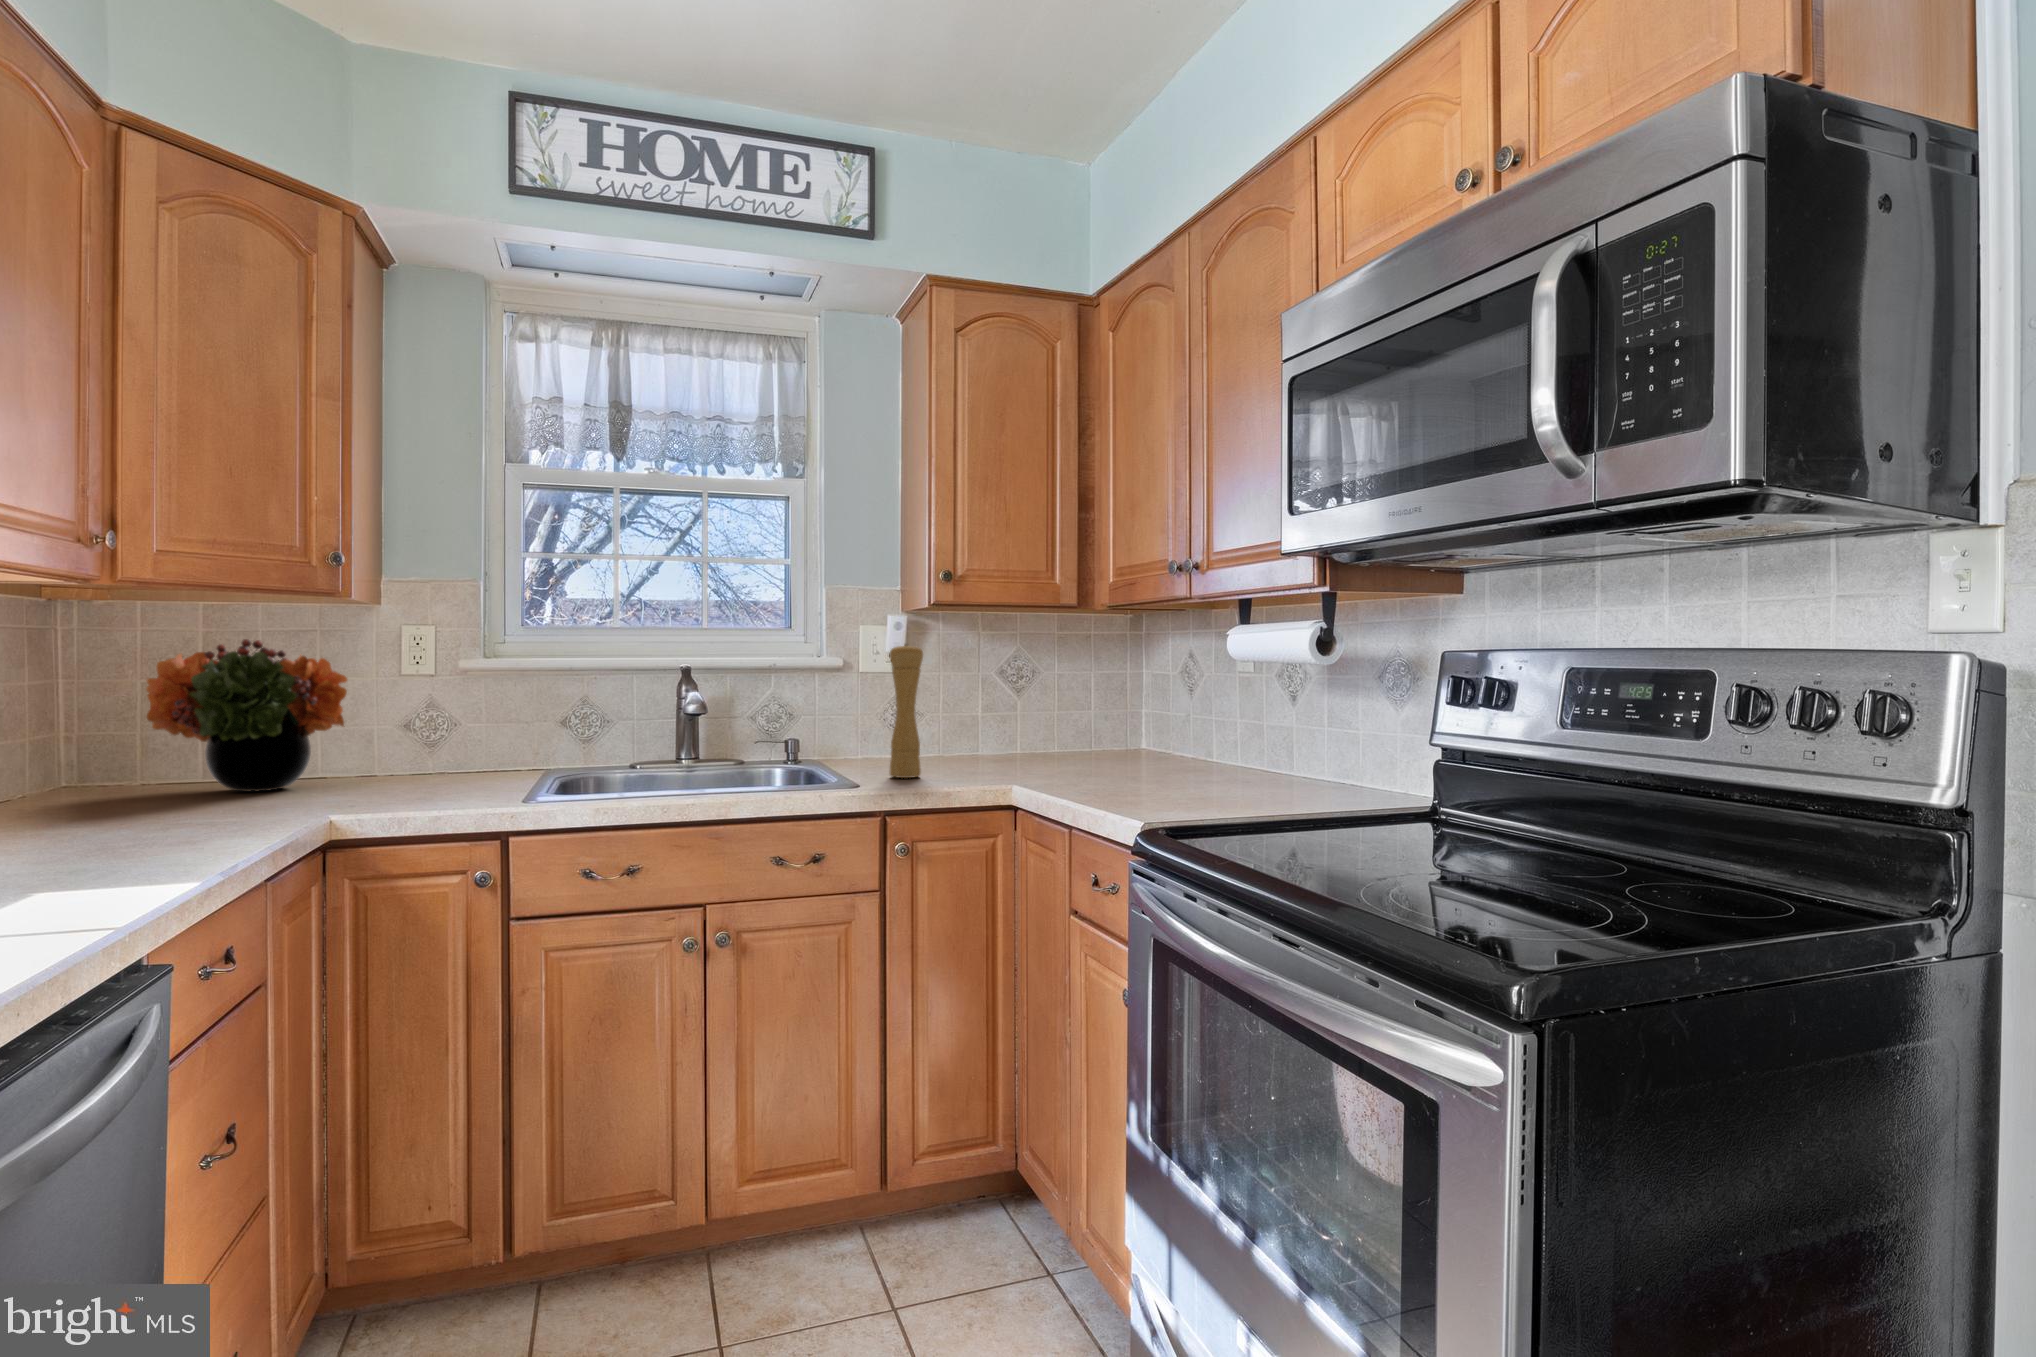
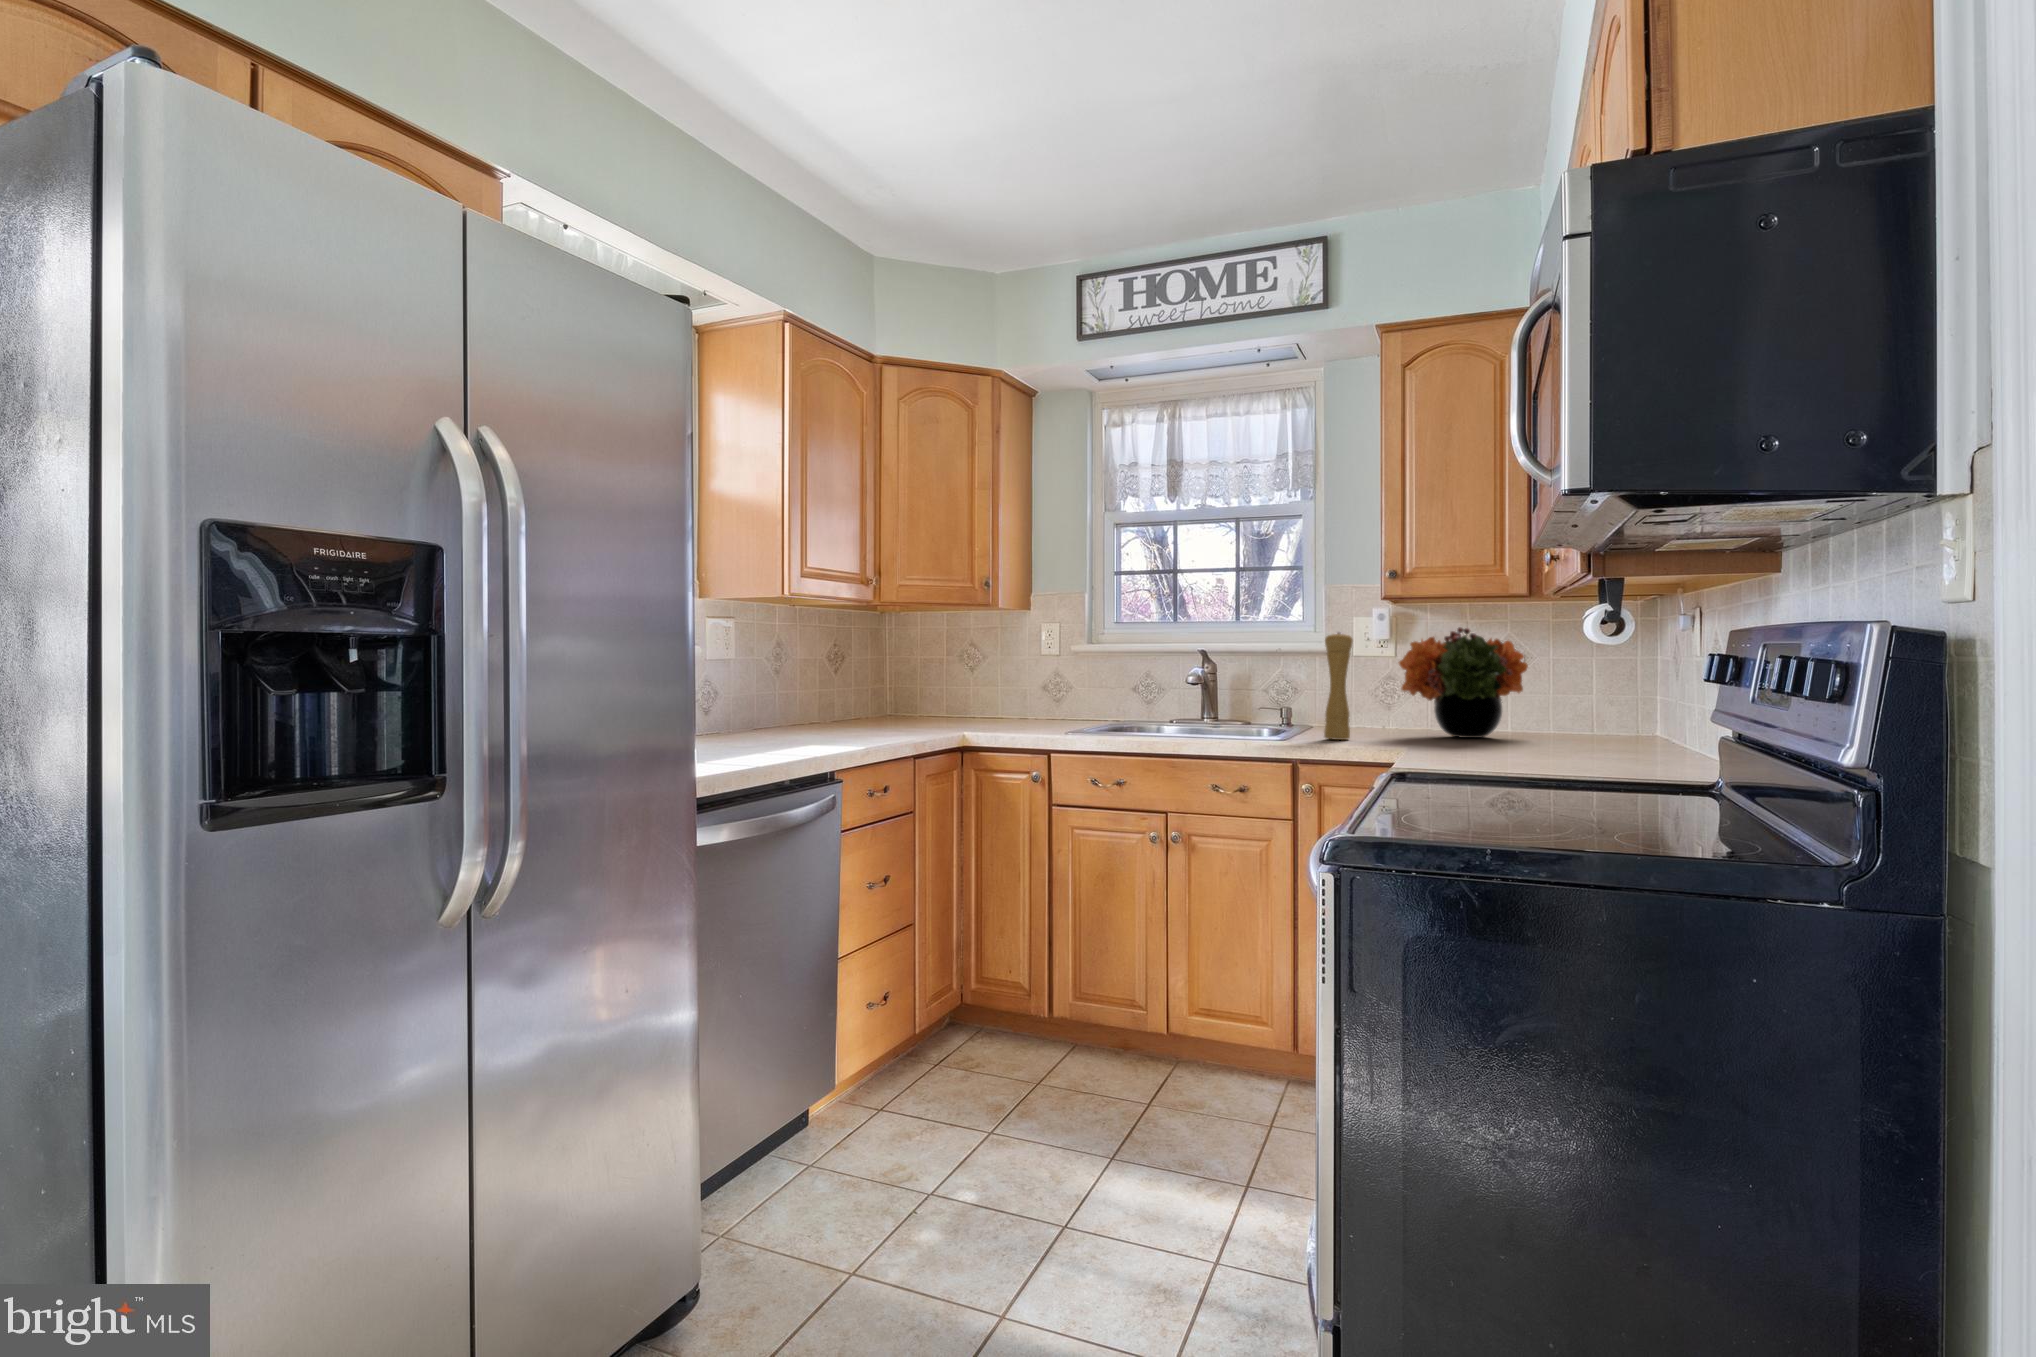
flower arrangement: present [147,639,347,791] -> present [1399,627,1528,738]

